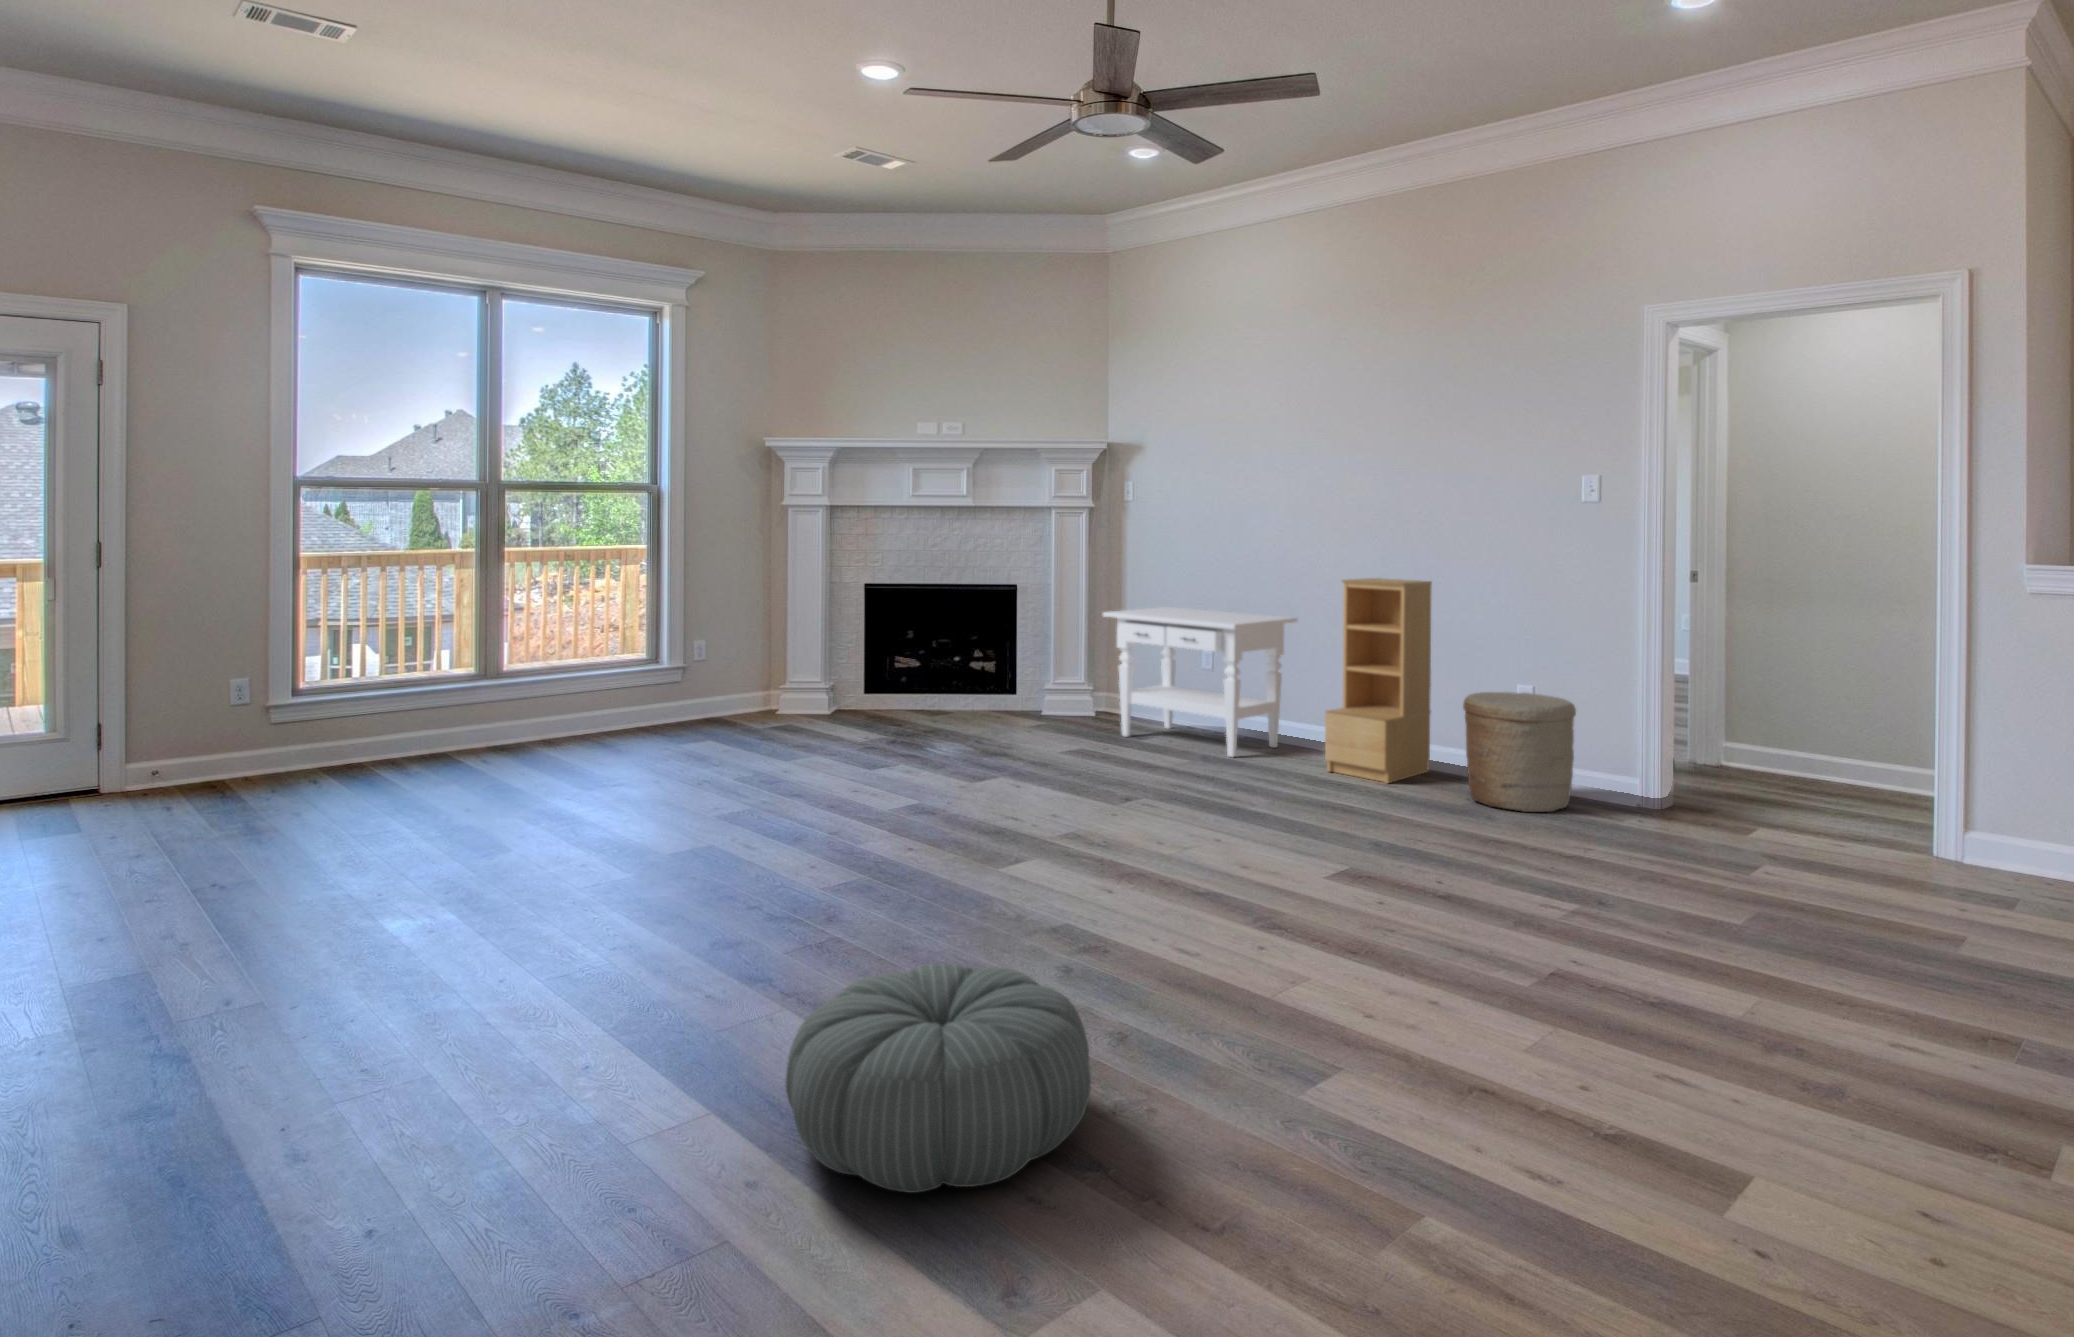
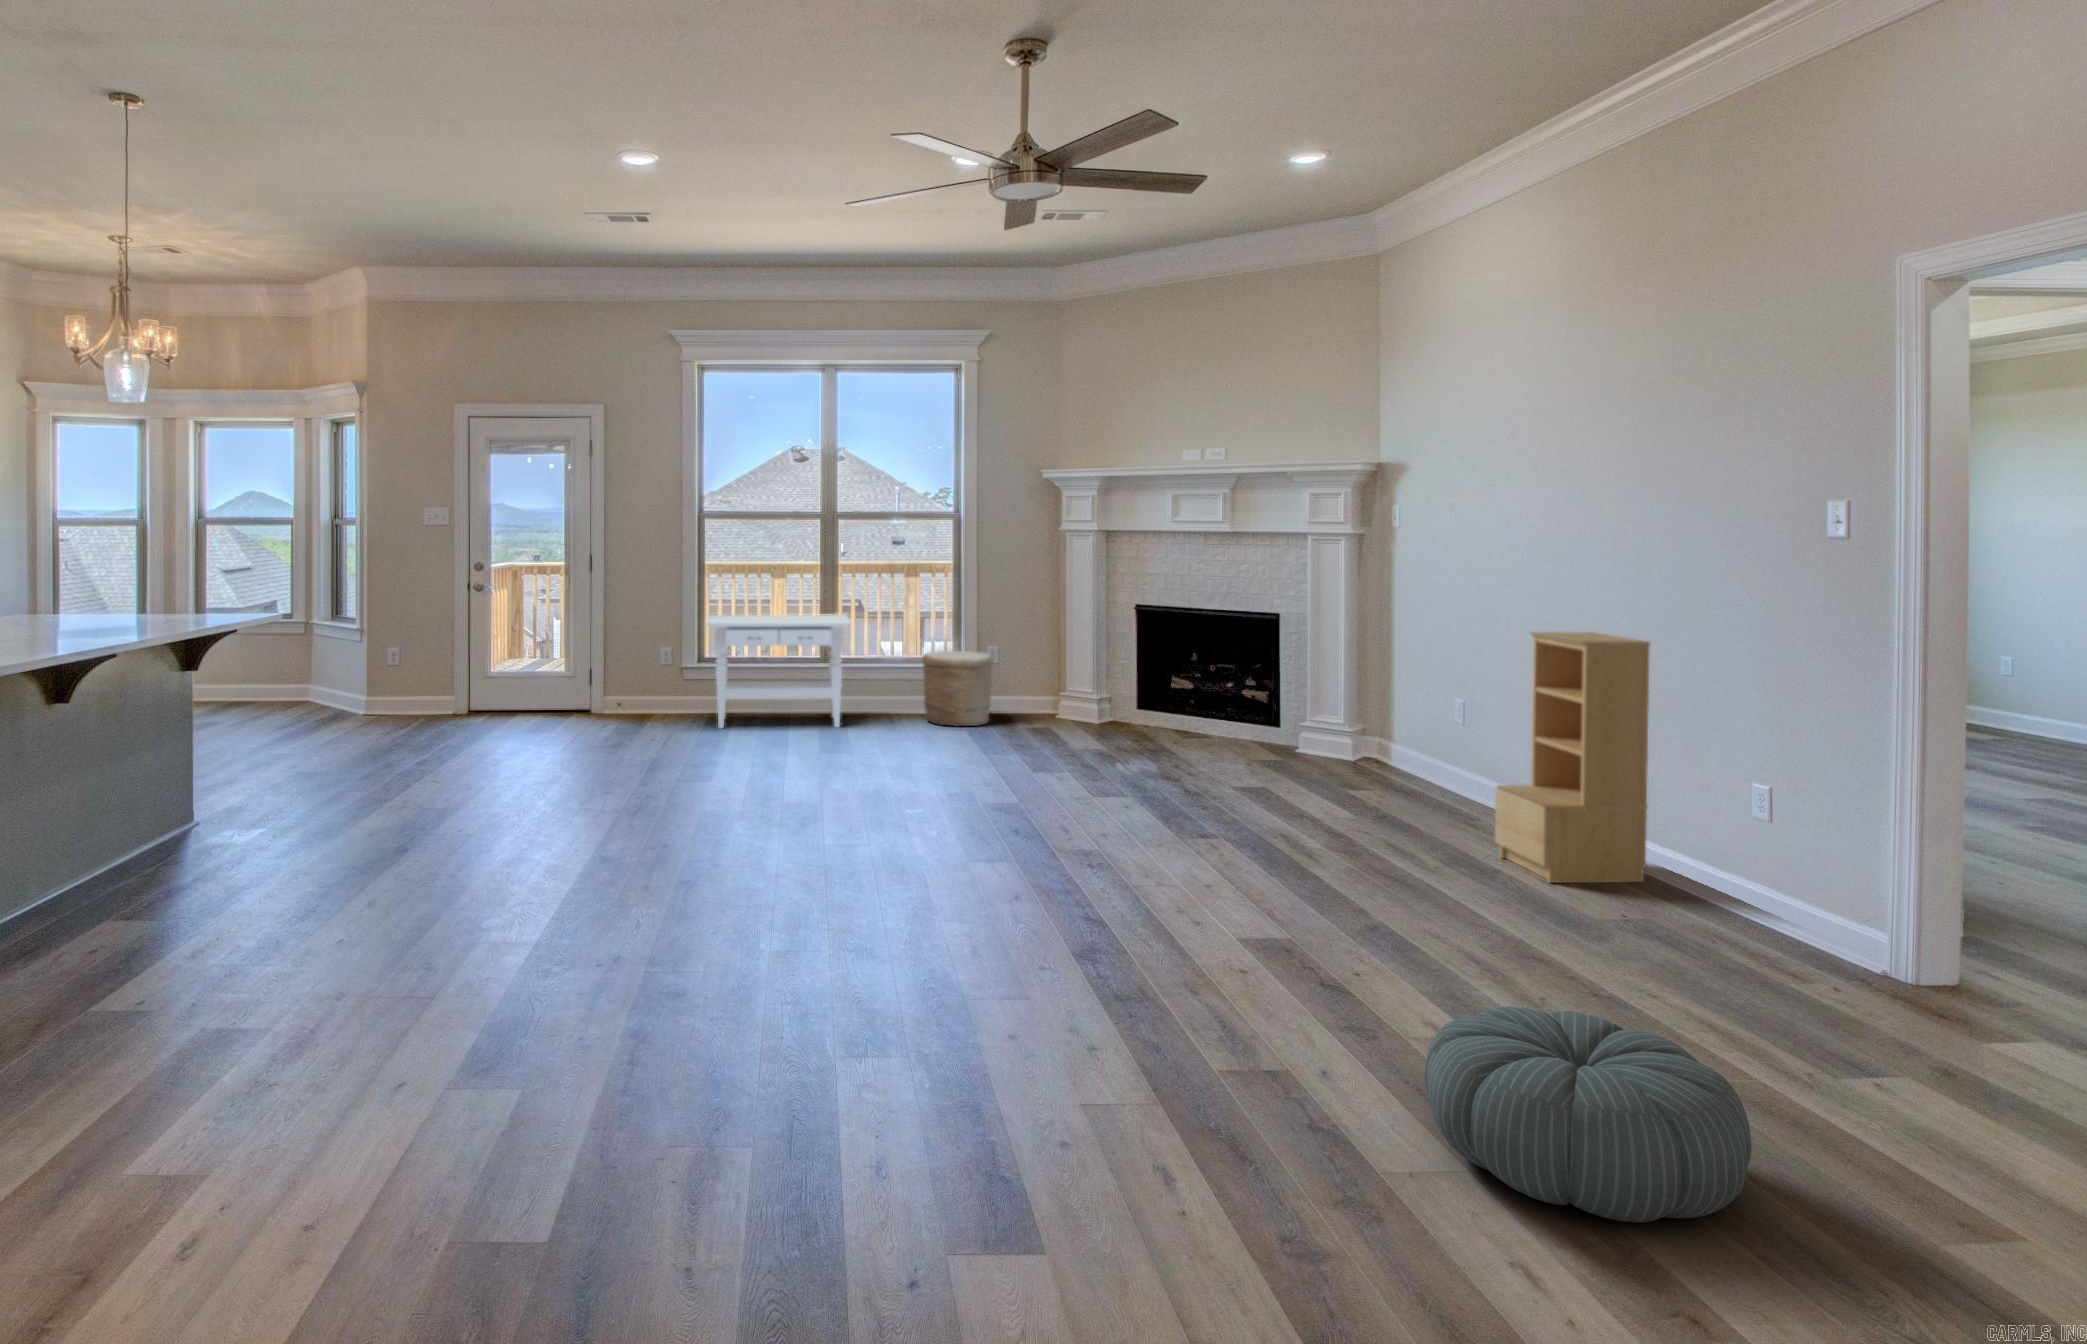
side table: present [1103,607,1297,757] -> present [707,614,851,728]
woven basket: present [1463,692,1576,812] -> present [922,651,992,726]
pouf: present [786,963,1091,1193] -> present [1424,1007,1751,1222]

